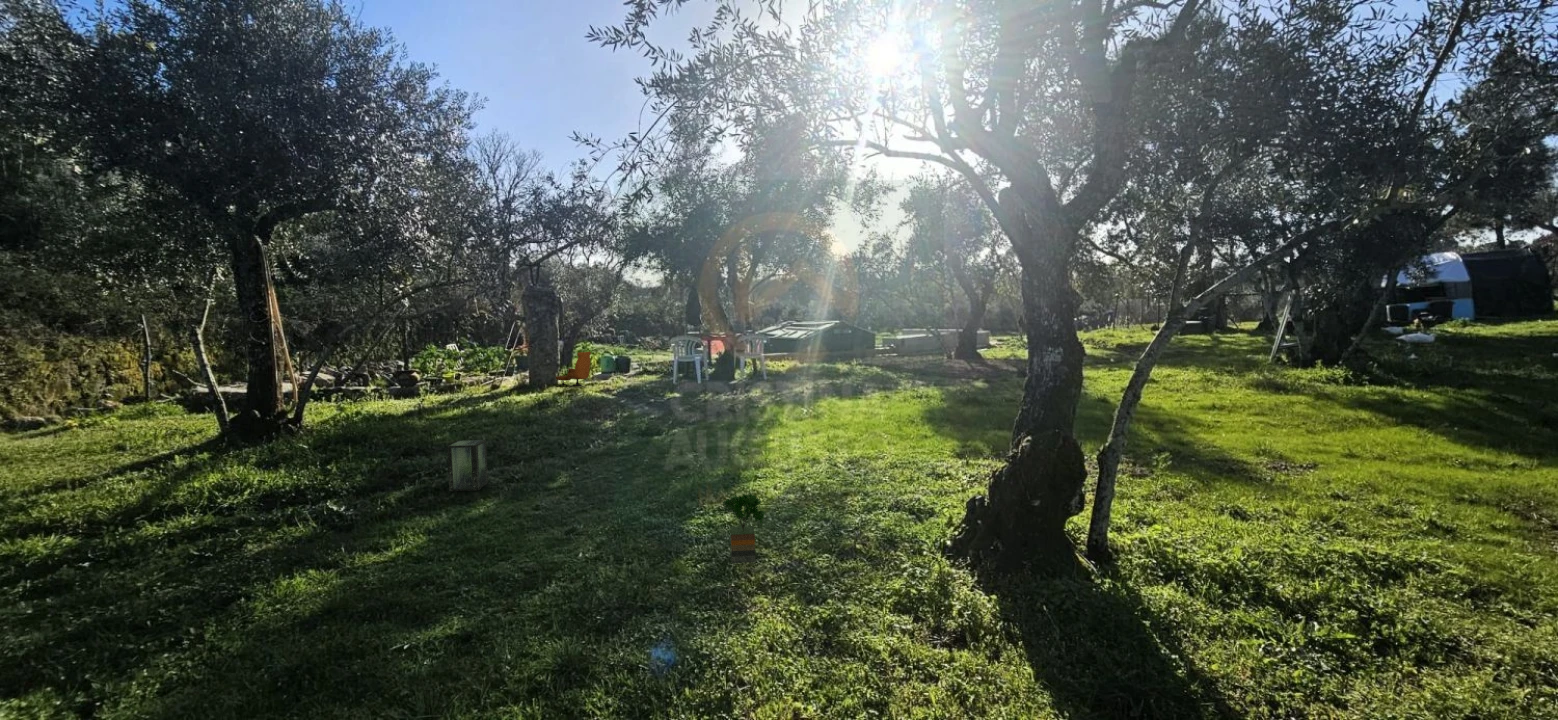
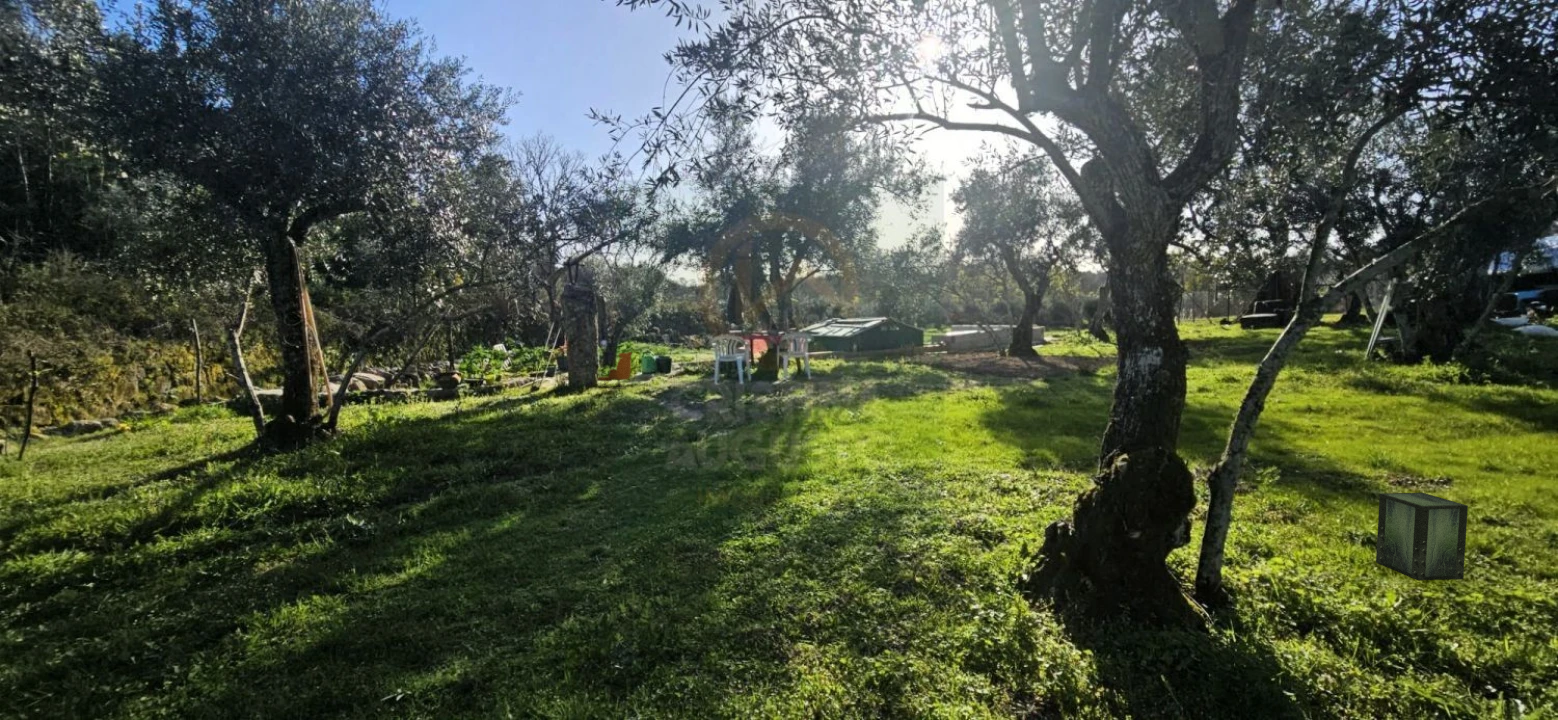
storage box: present [447,440,488,491] -> present [1376,493,1468,580]
potted tree: present [723,494,765,563] -> none [760,517,810,596]

